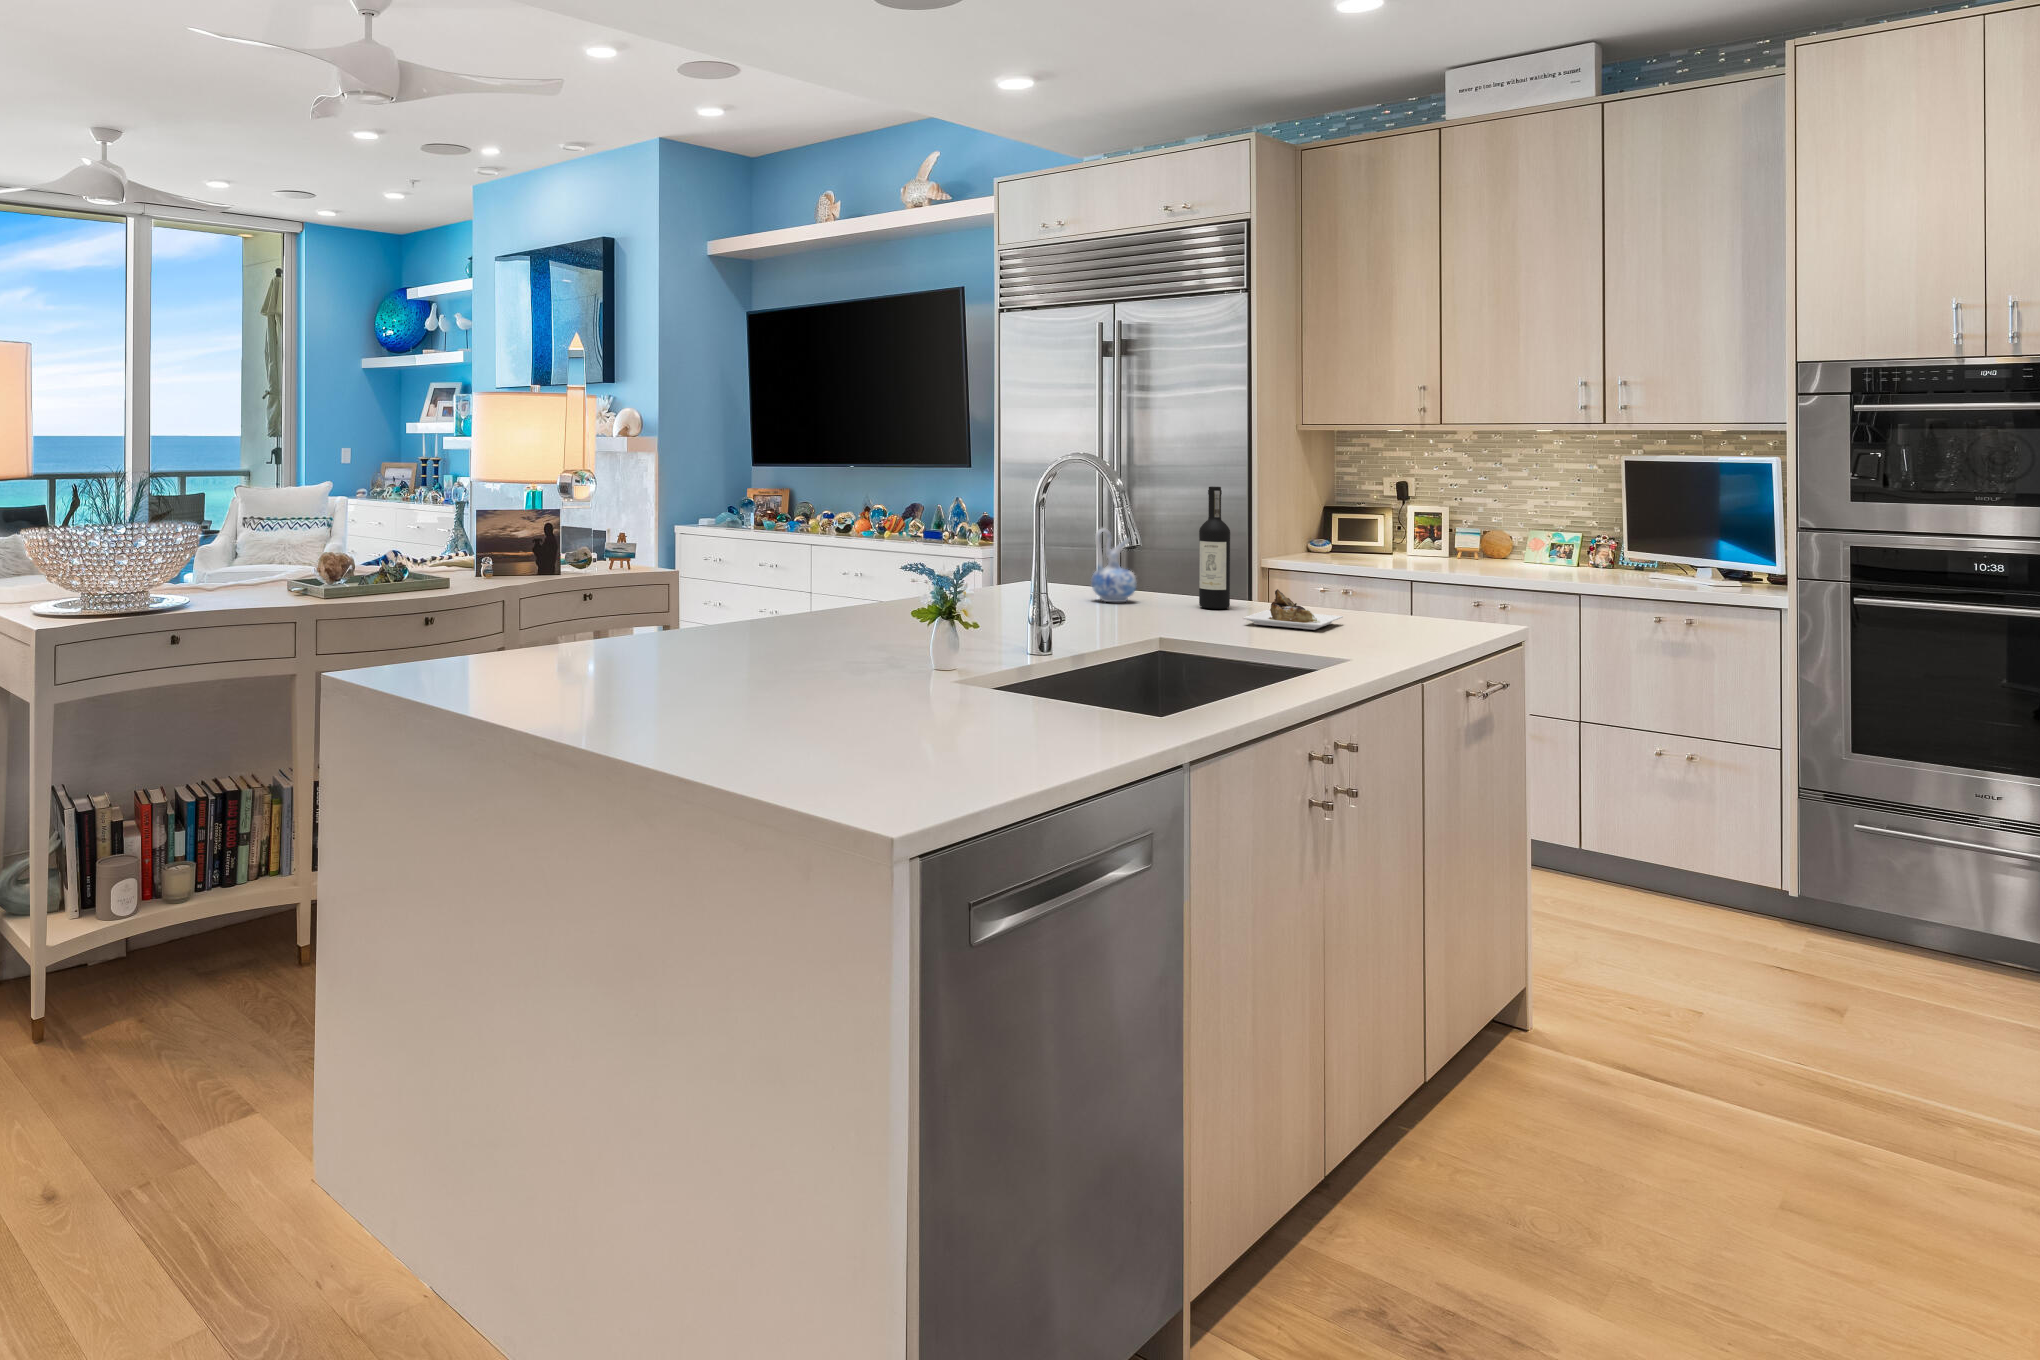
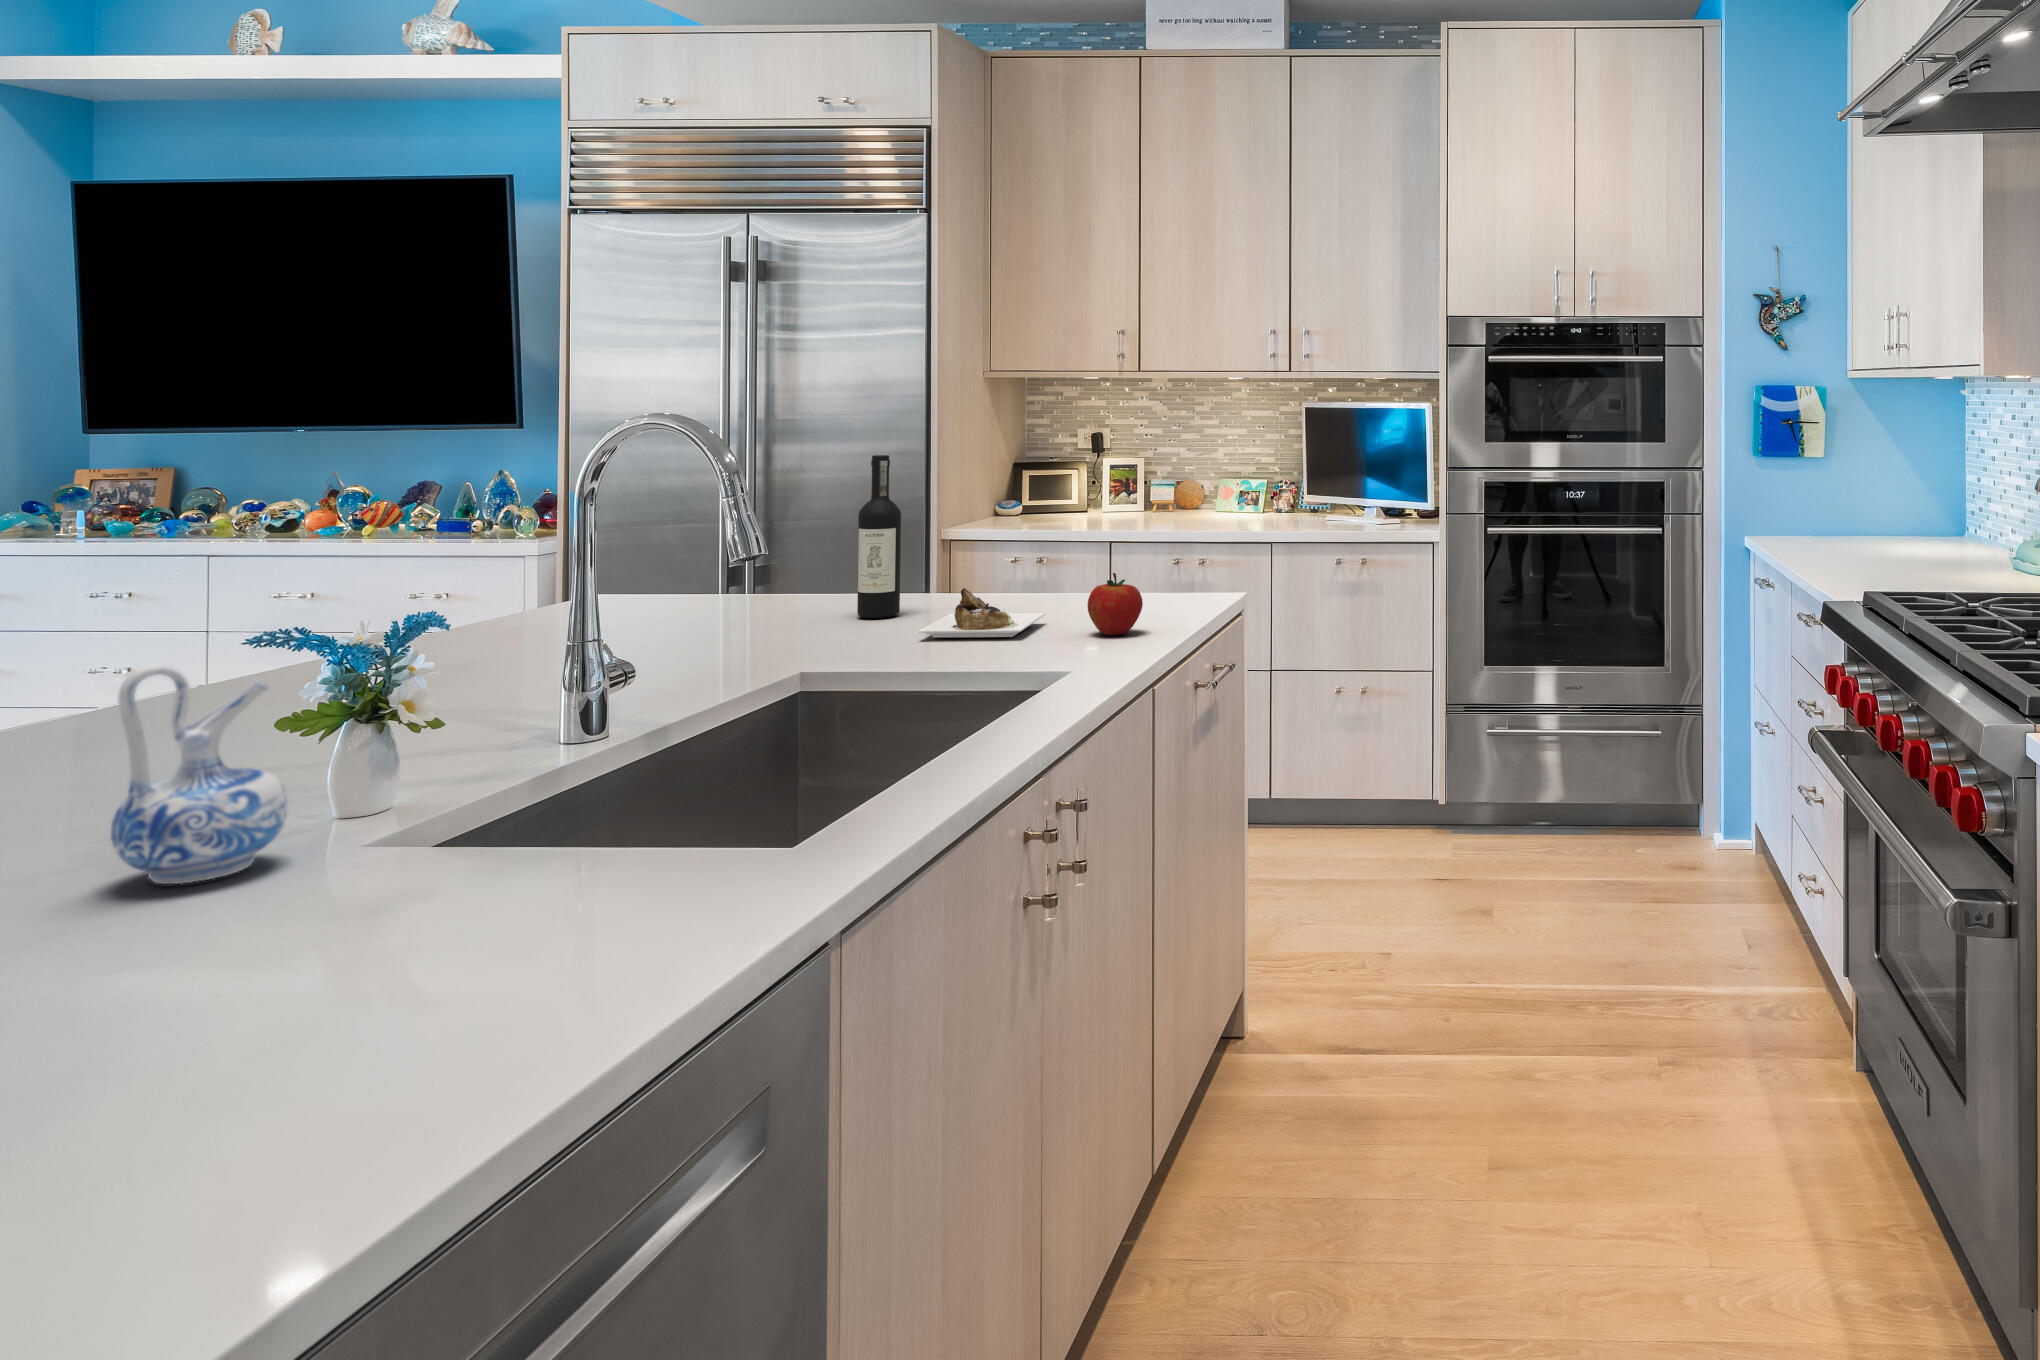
ceramic pitcher: present [1091,528,1136,602] -> present [111,664,287,884]
apple: none [1376,587,1425,637] -> present [1088,573,1143,635]

